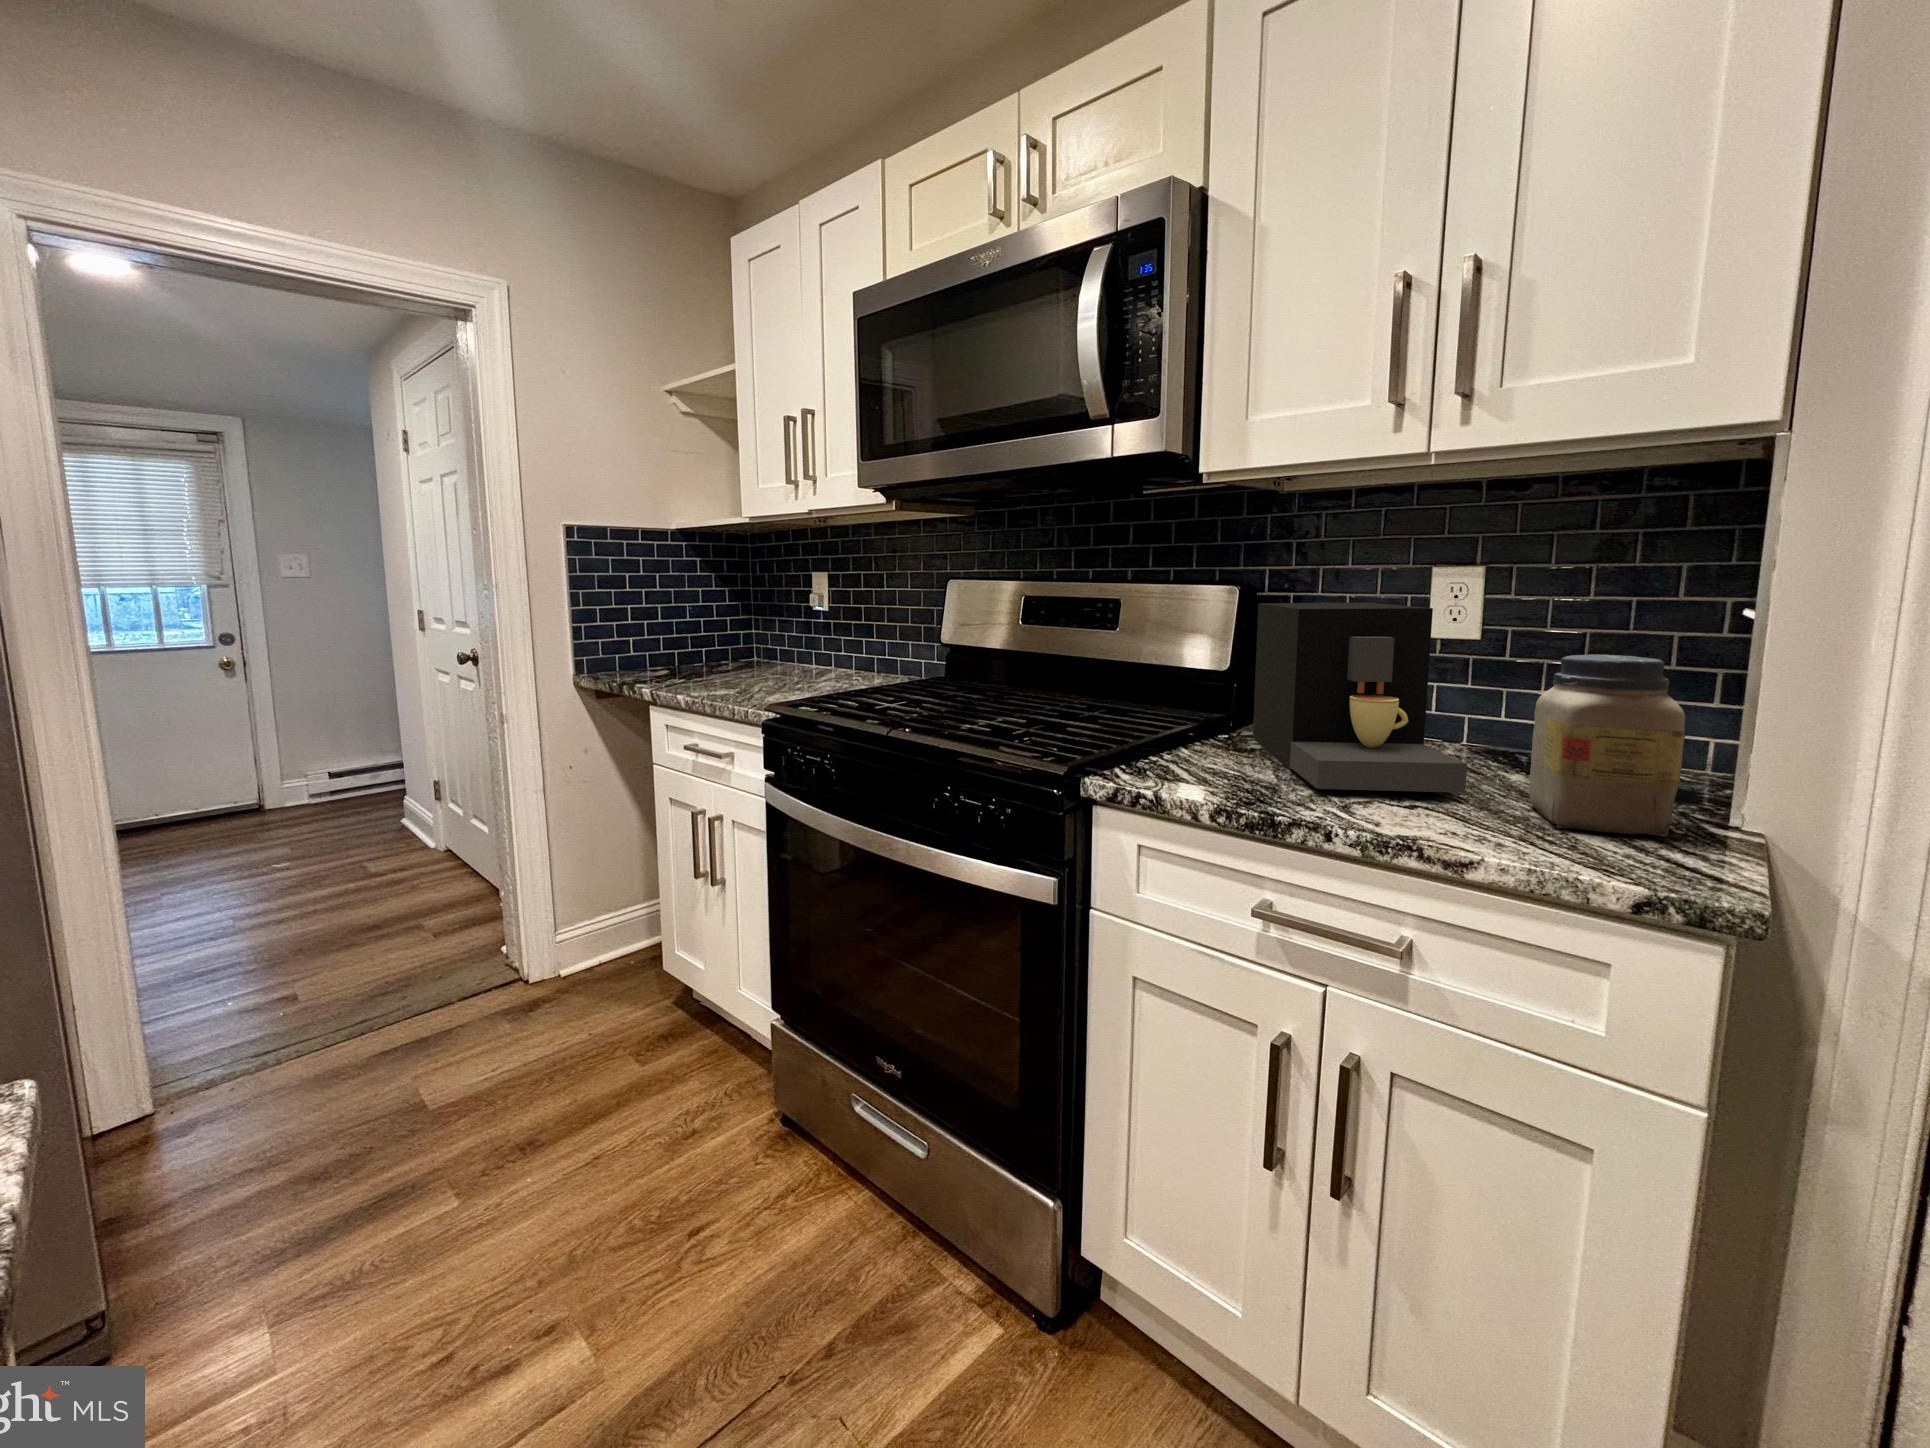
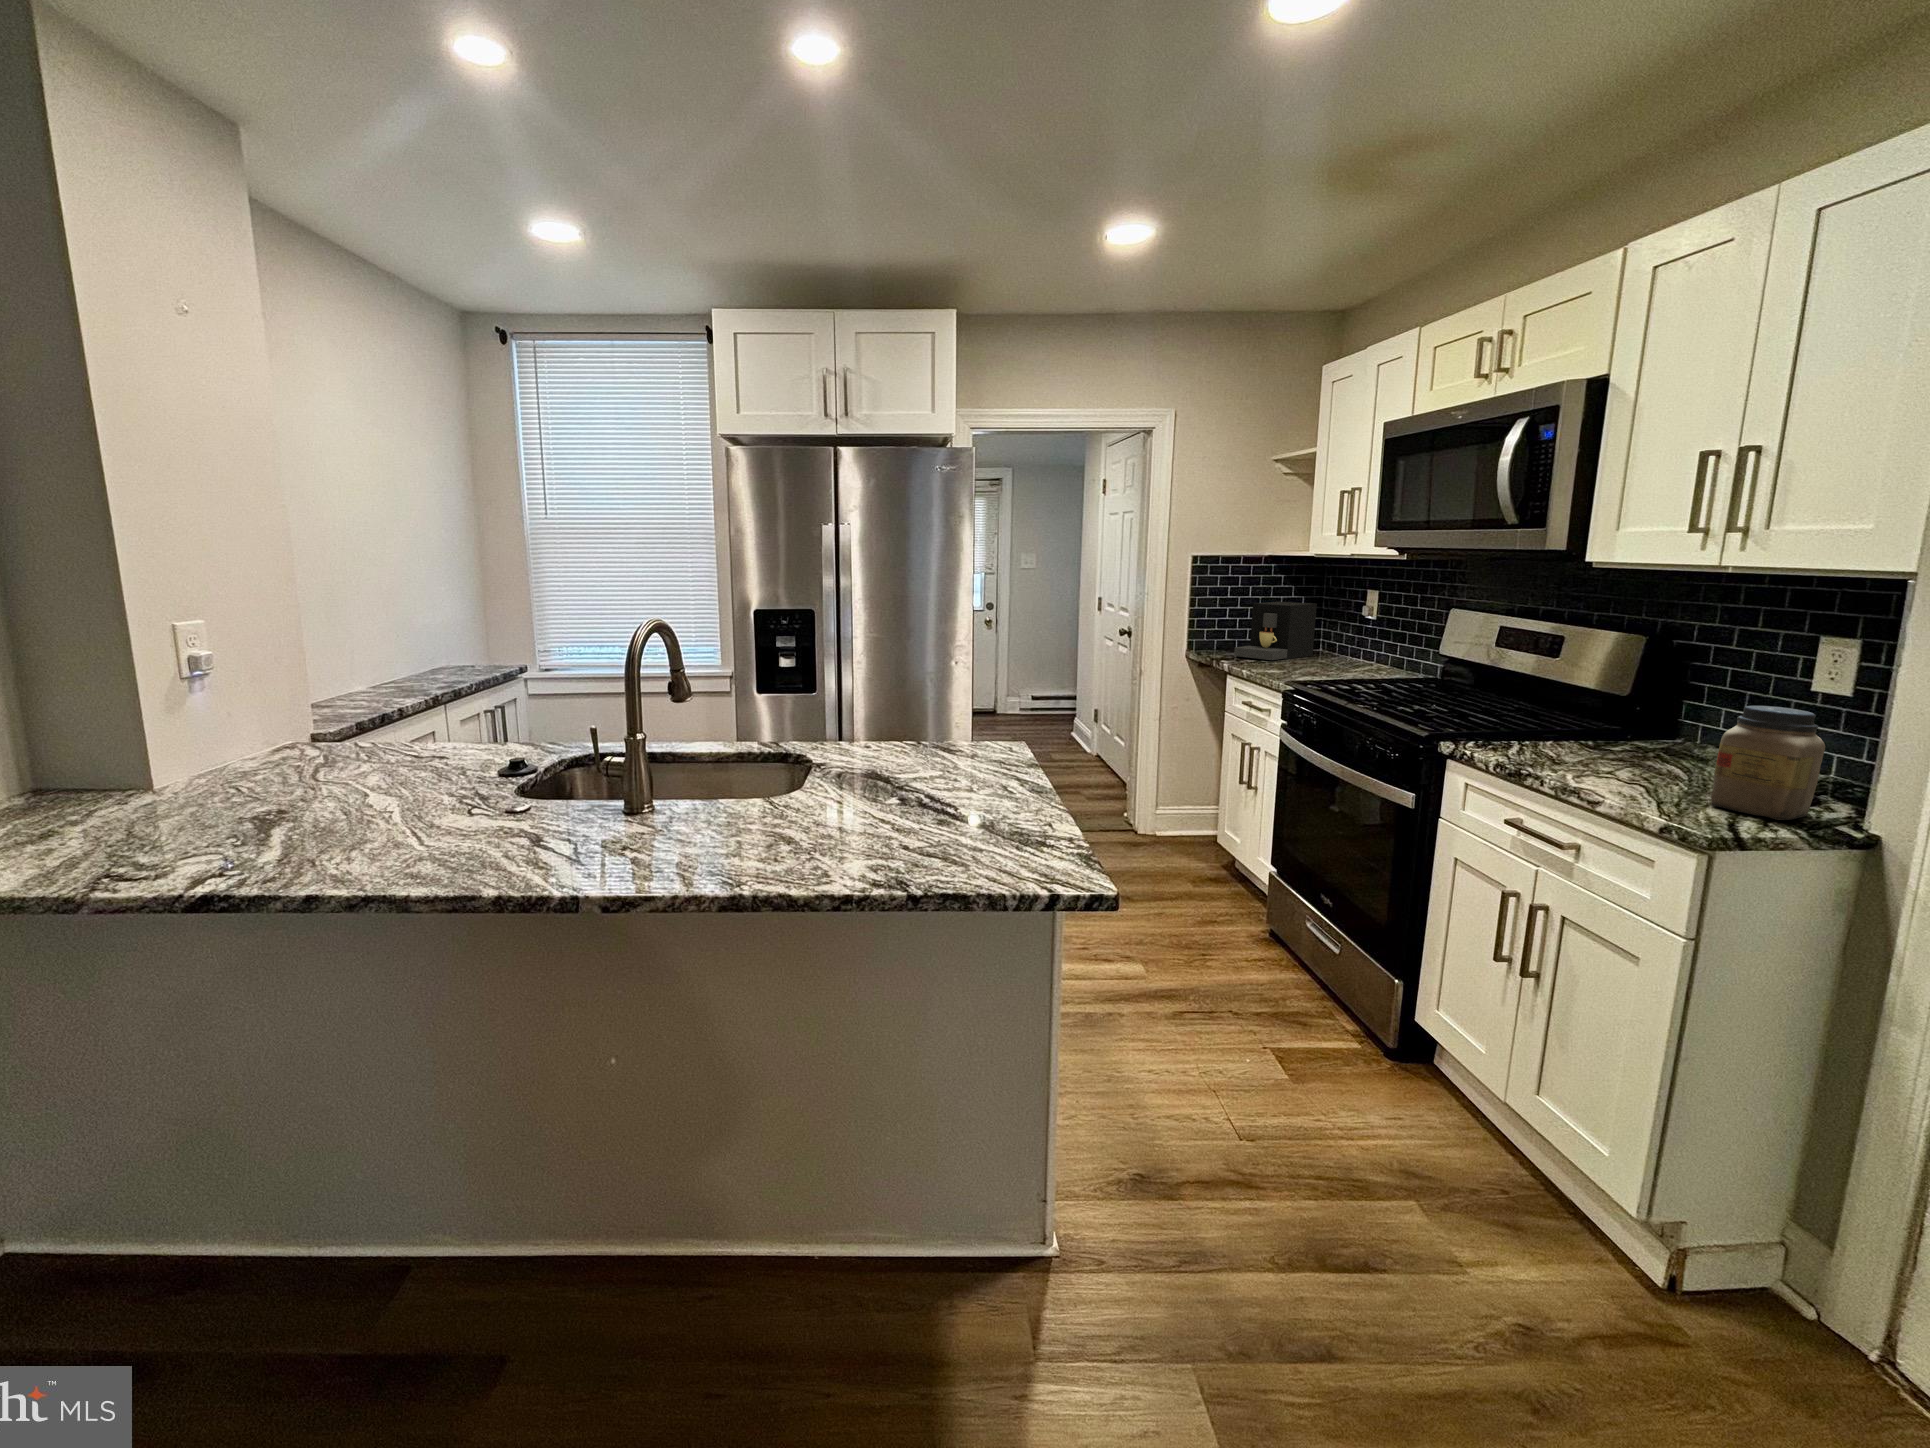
coffee maker: present [1253,603,1467,793] -> present [1234,602,1317,660]

